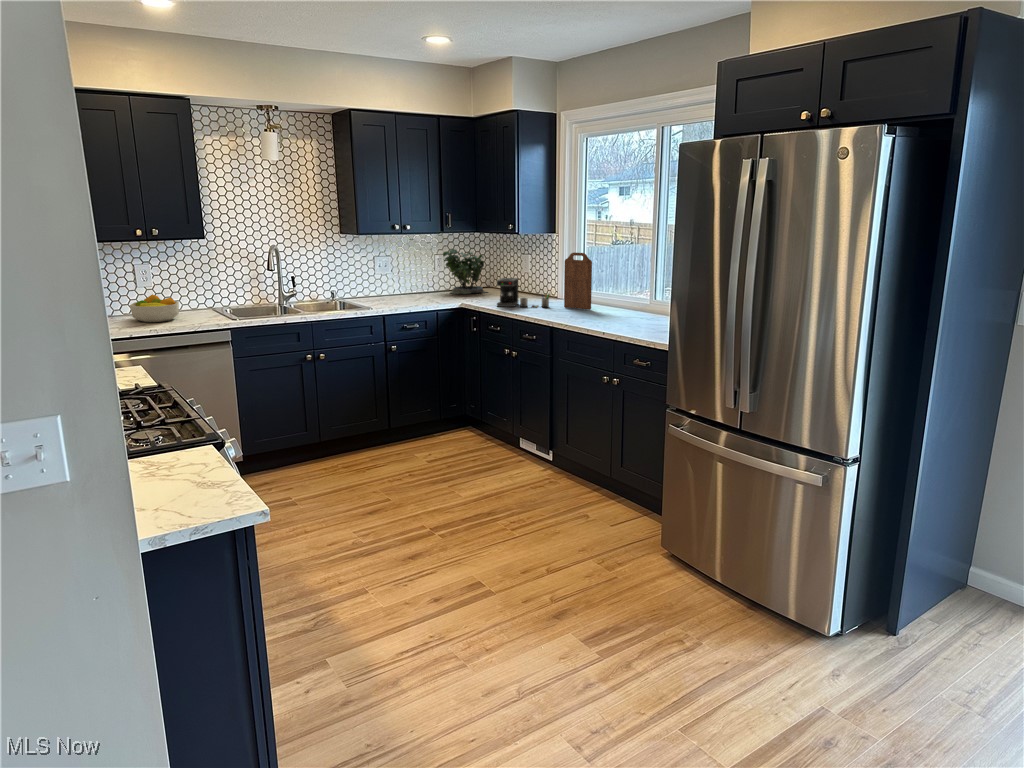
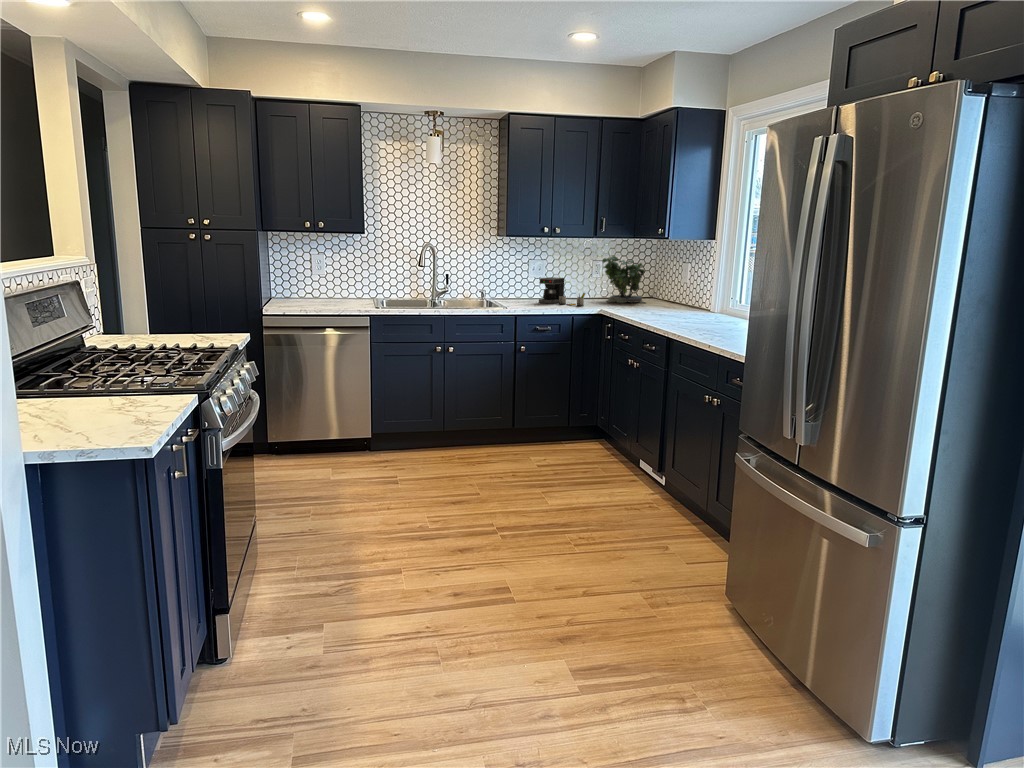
cutting board: present [564,252,592,310] -> none [705,261,736,325]
coffee maker: present [497,278,550,307] -> present [539,277,585,306]
fruit bowl: present [130,294,179,322] -> none [298,281,339,305]

